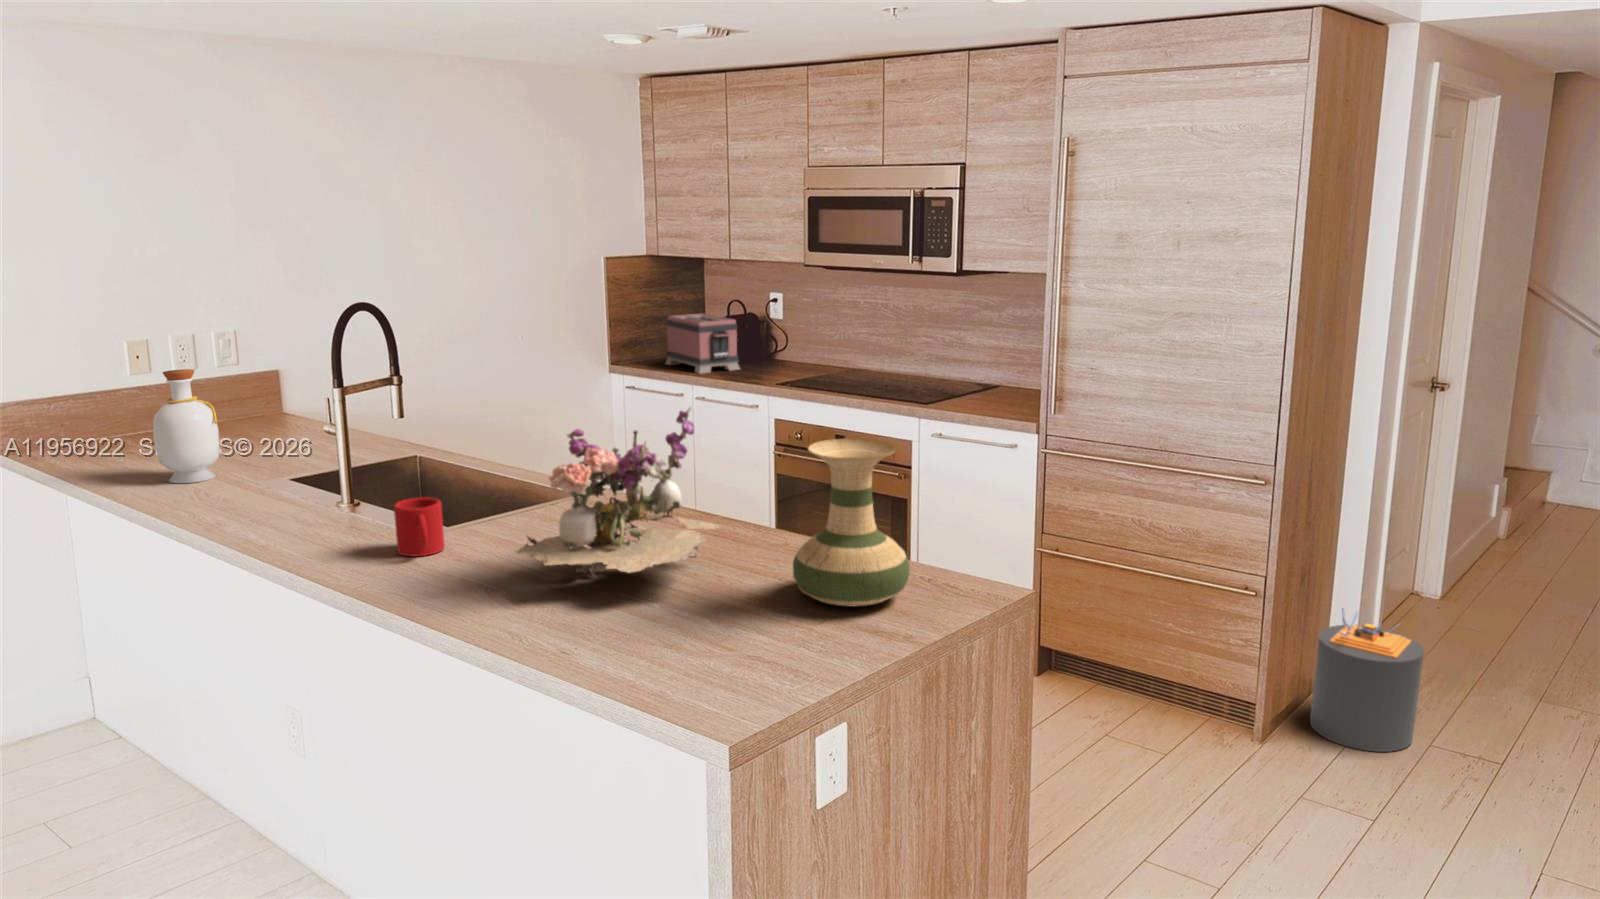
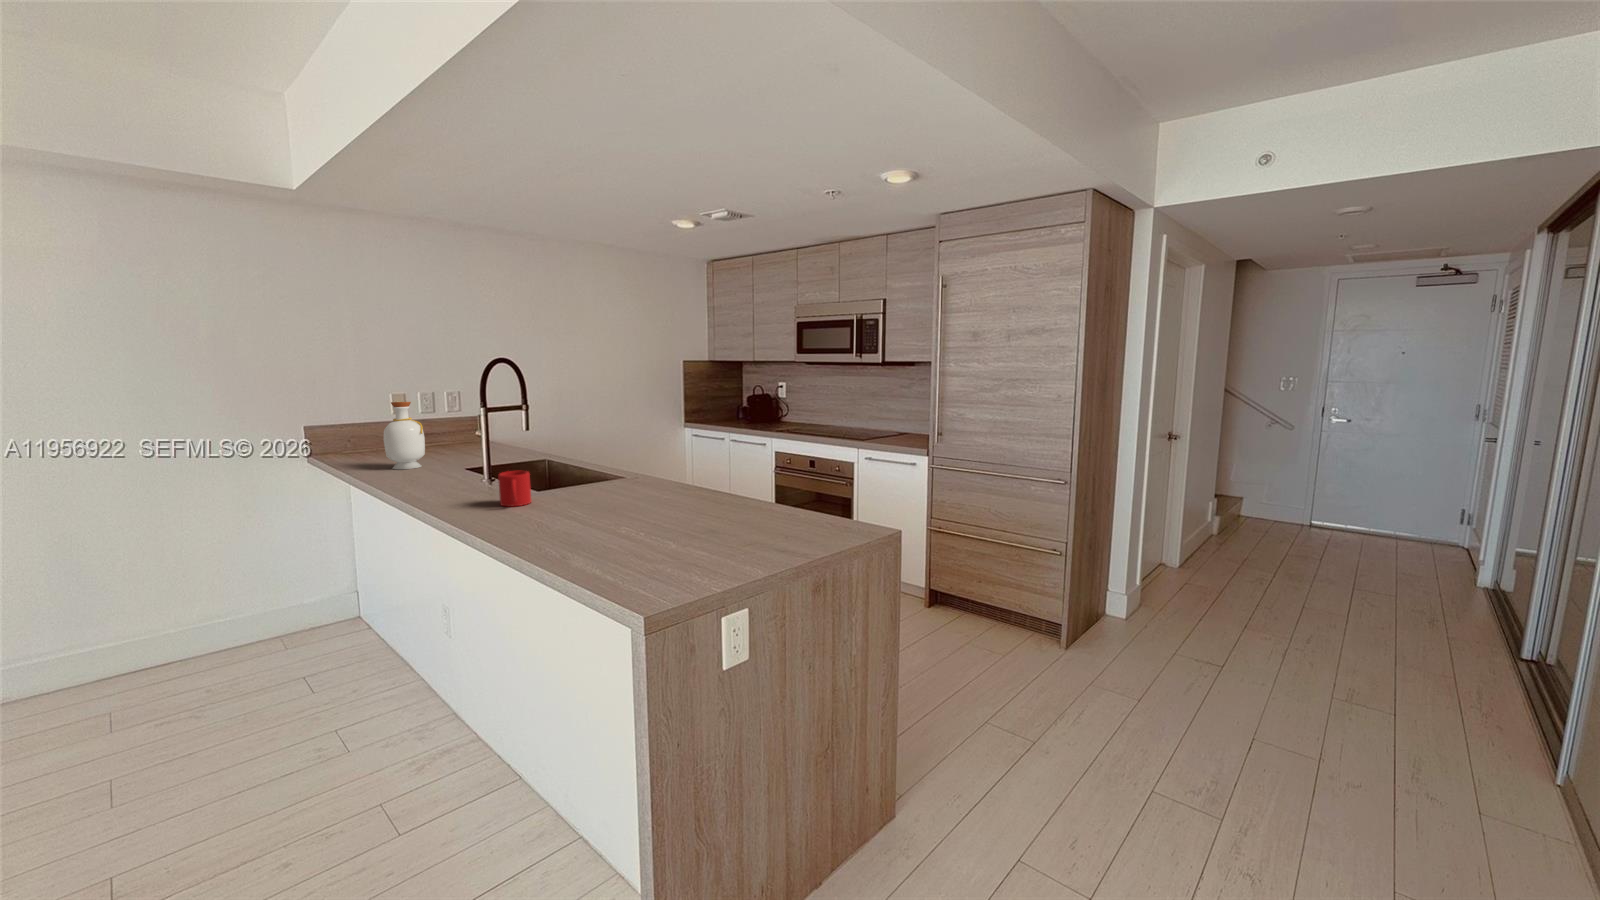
toaster: present [666,313,740,374] -> none [718,394,760,427]
flower arrangement: present [516,407,719,576] -> none [560,412,699,519]
vase: present [793,438,910,606] -> none [738,429,815,538]
trash can: present [1310,607,1424,752] -> none [1097,562,1169,657]

